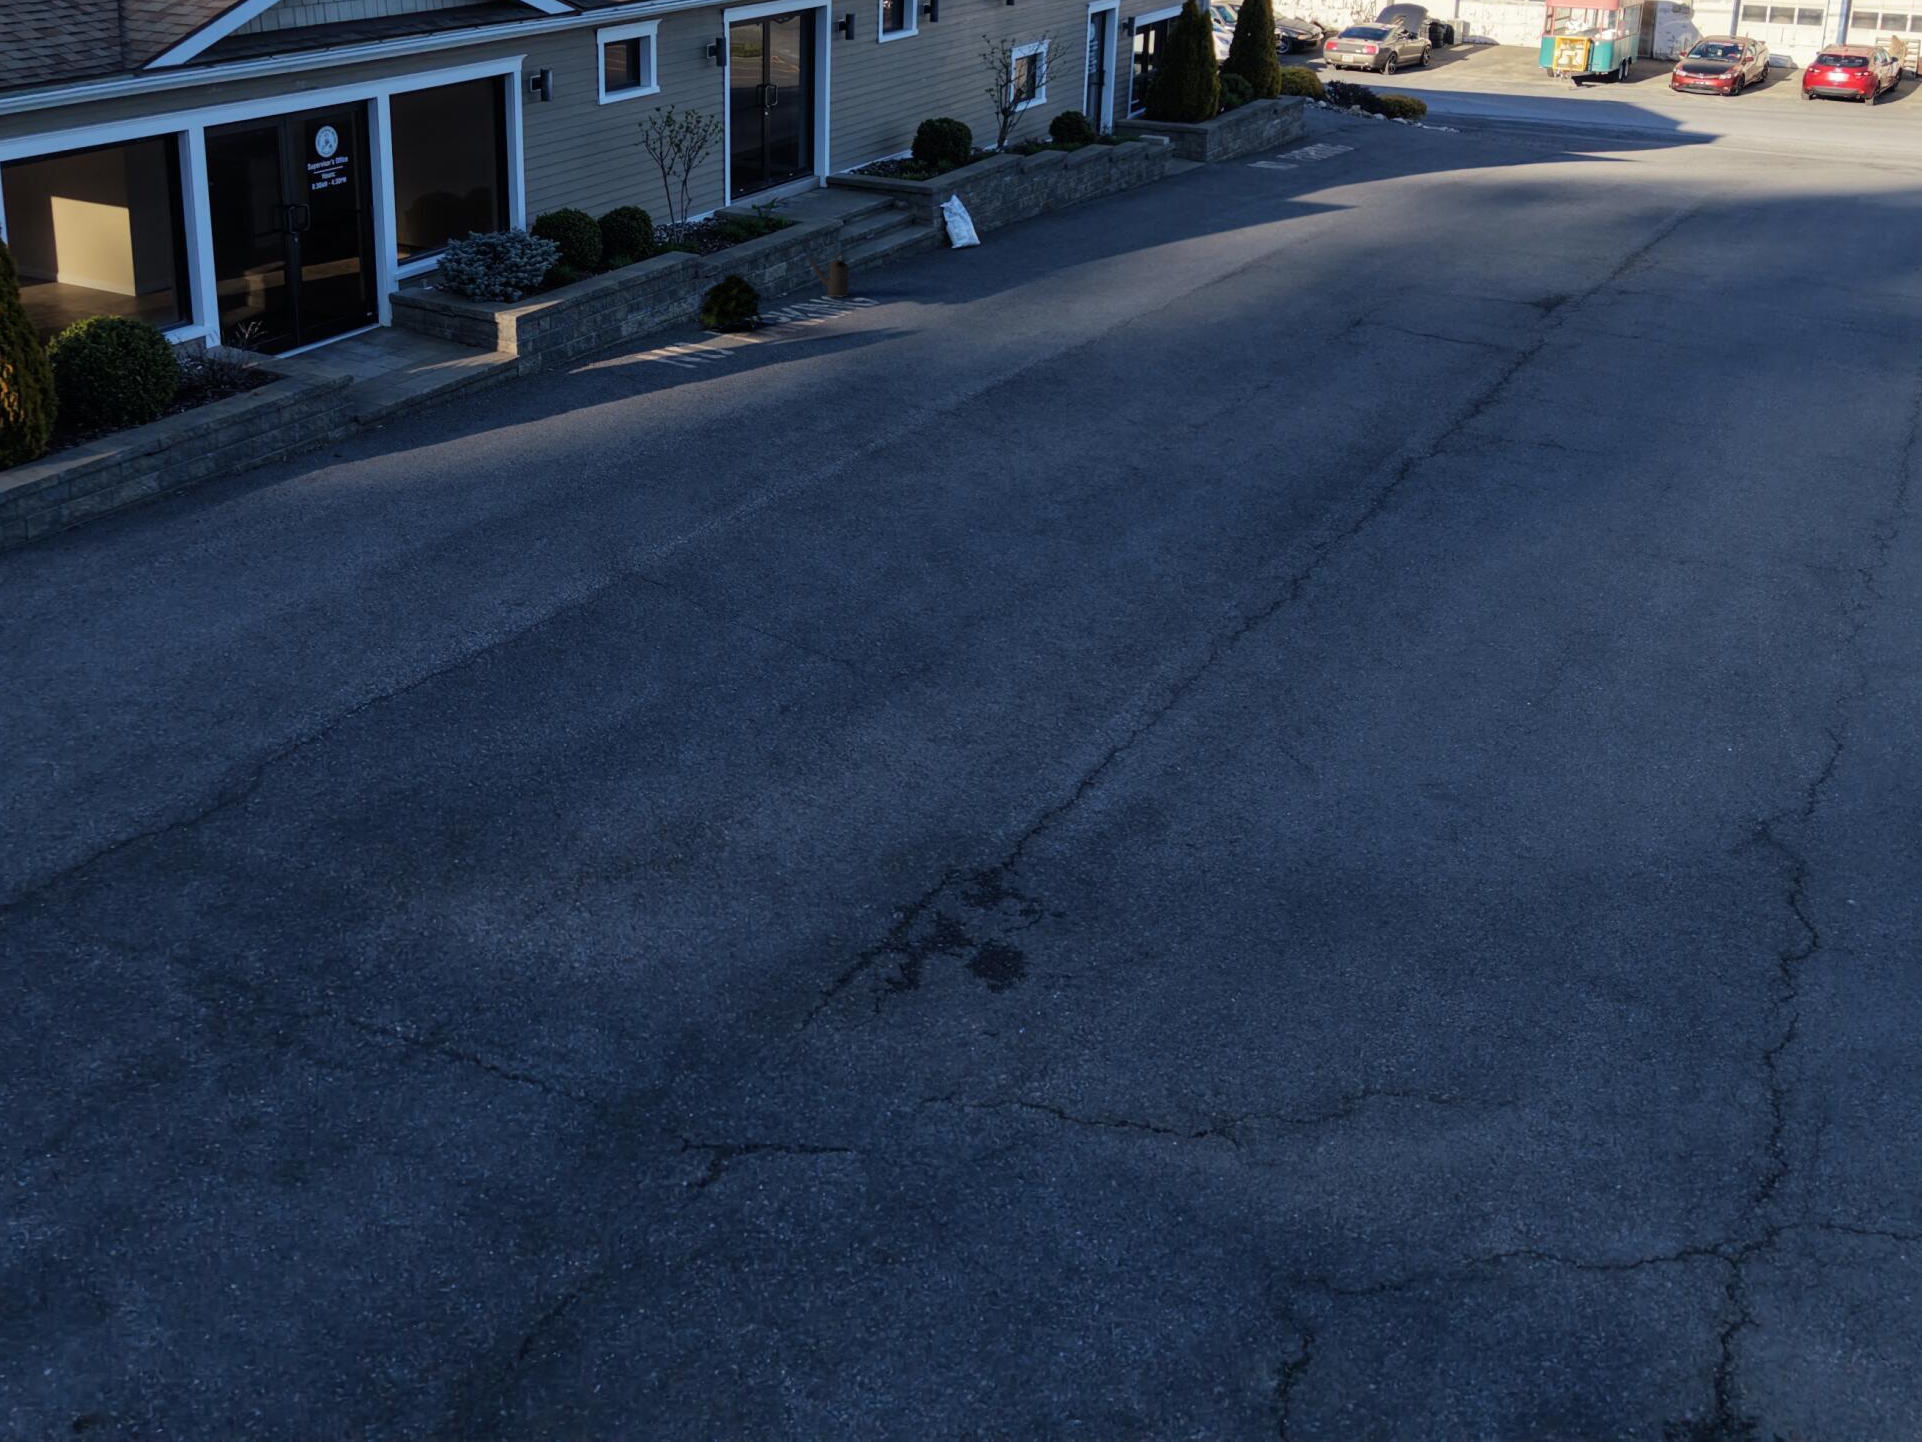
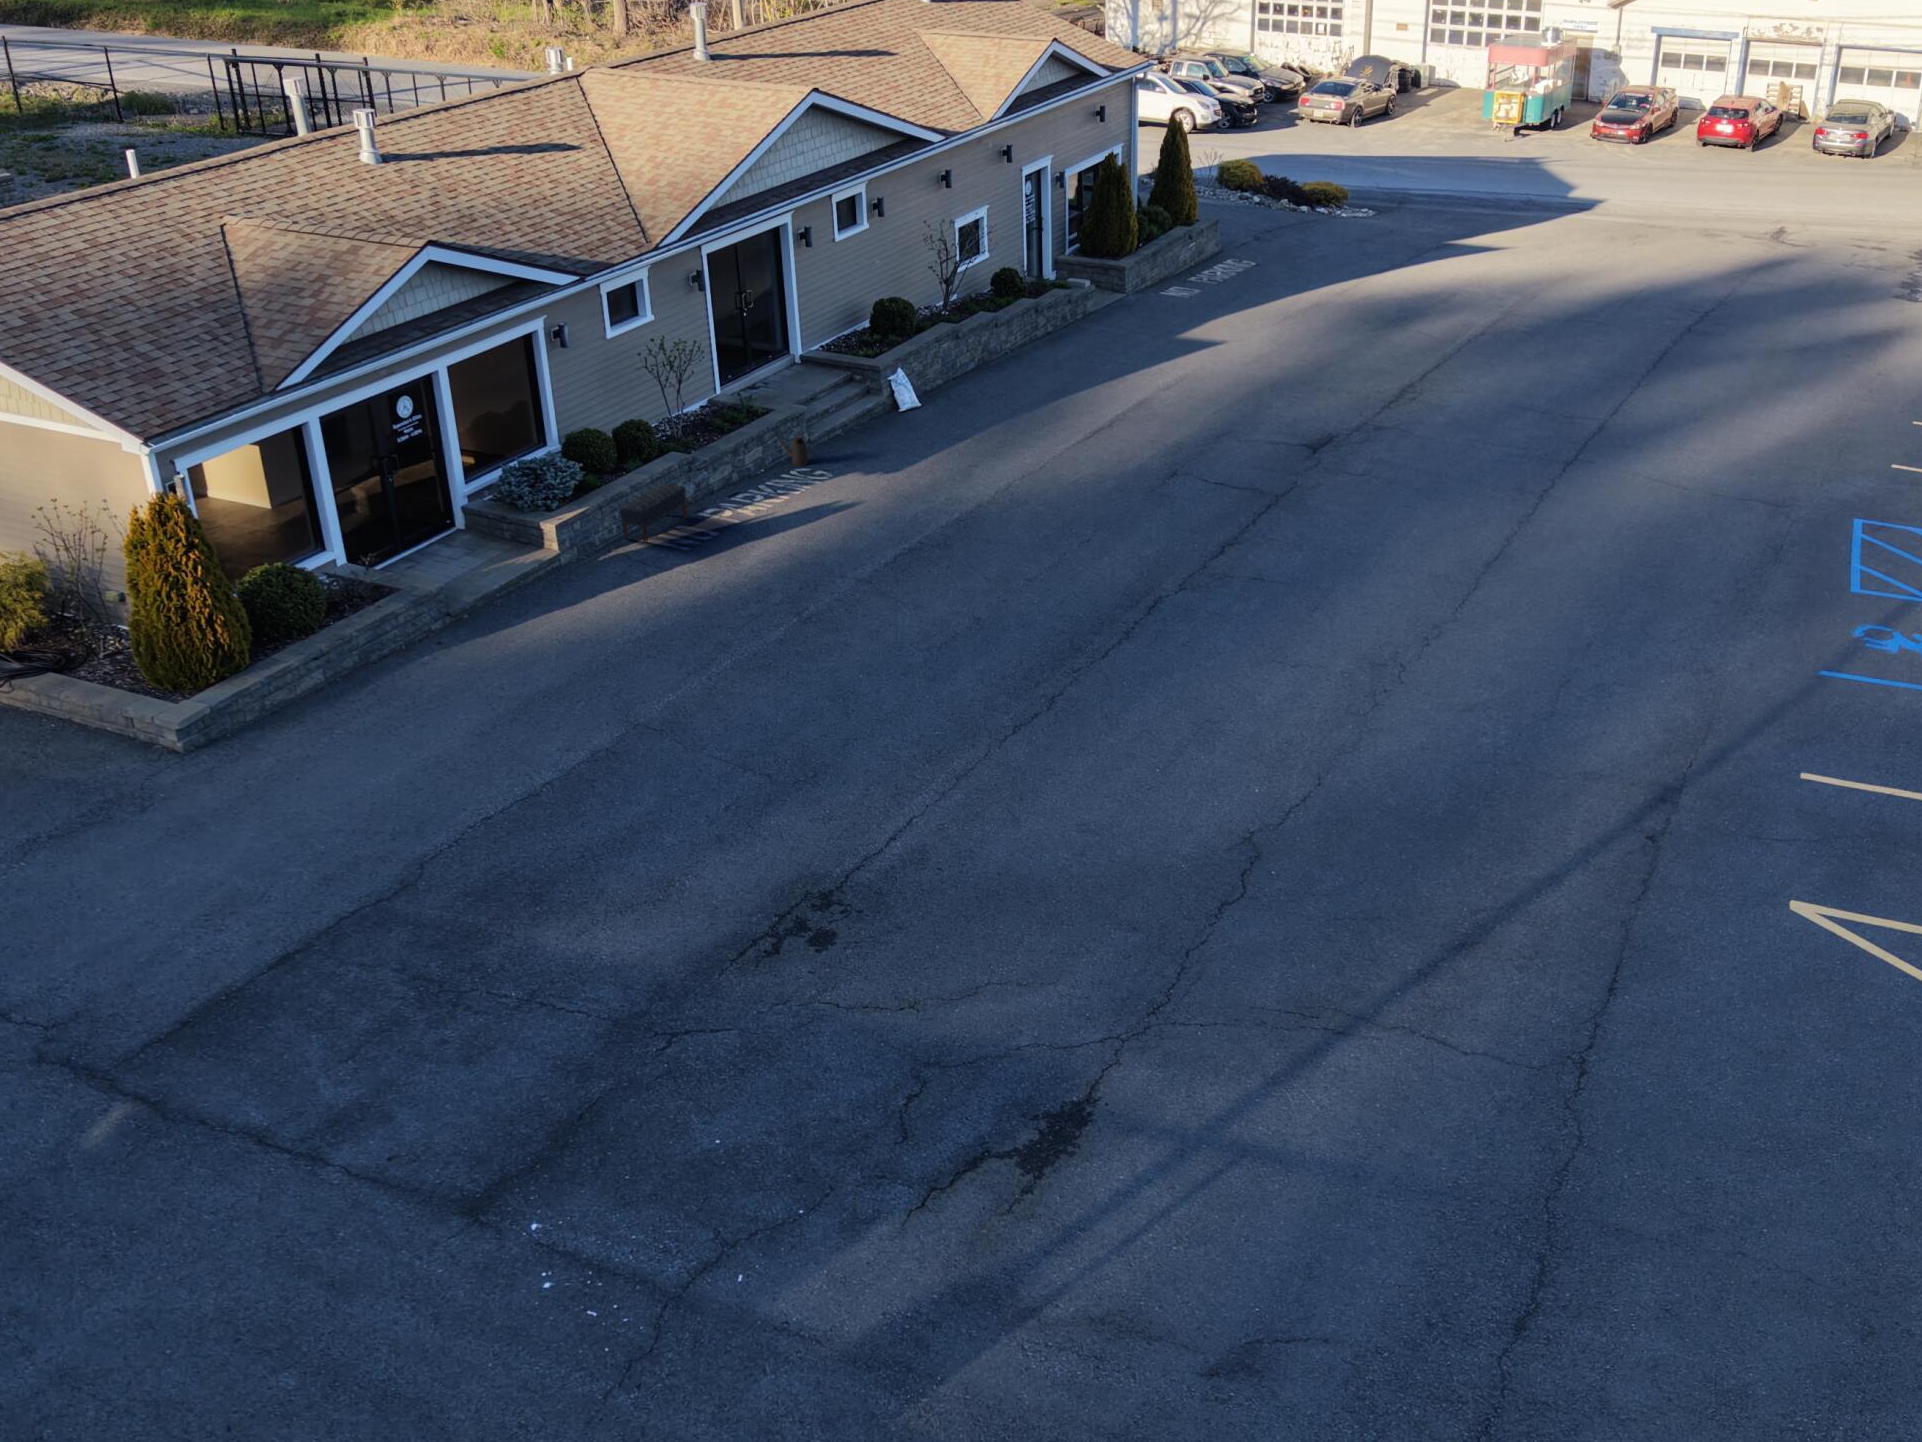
potted plant: present [699,274,763,329] -> none [693,464,740,507]
bench: none [603,291,695,363] -> present [619,484,687,542]

